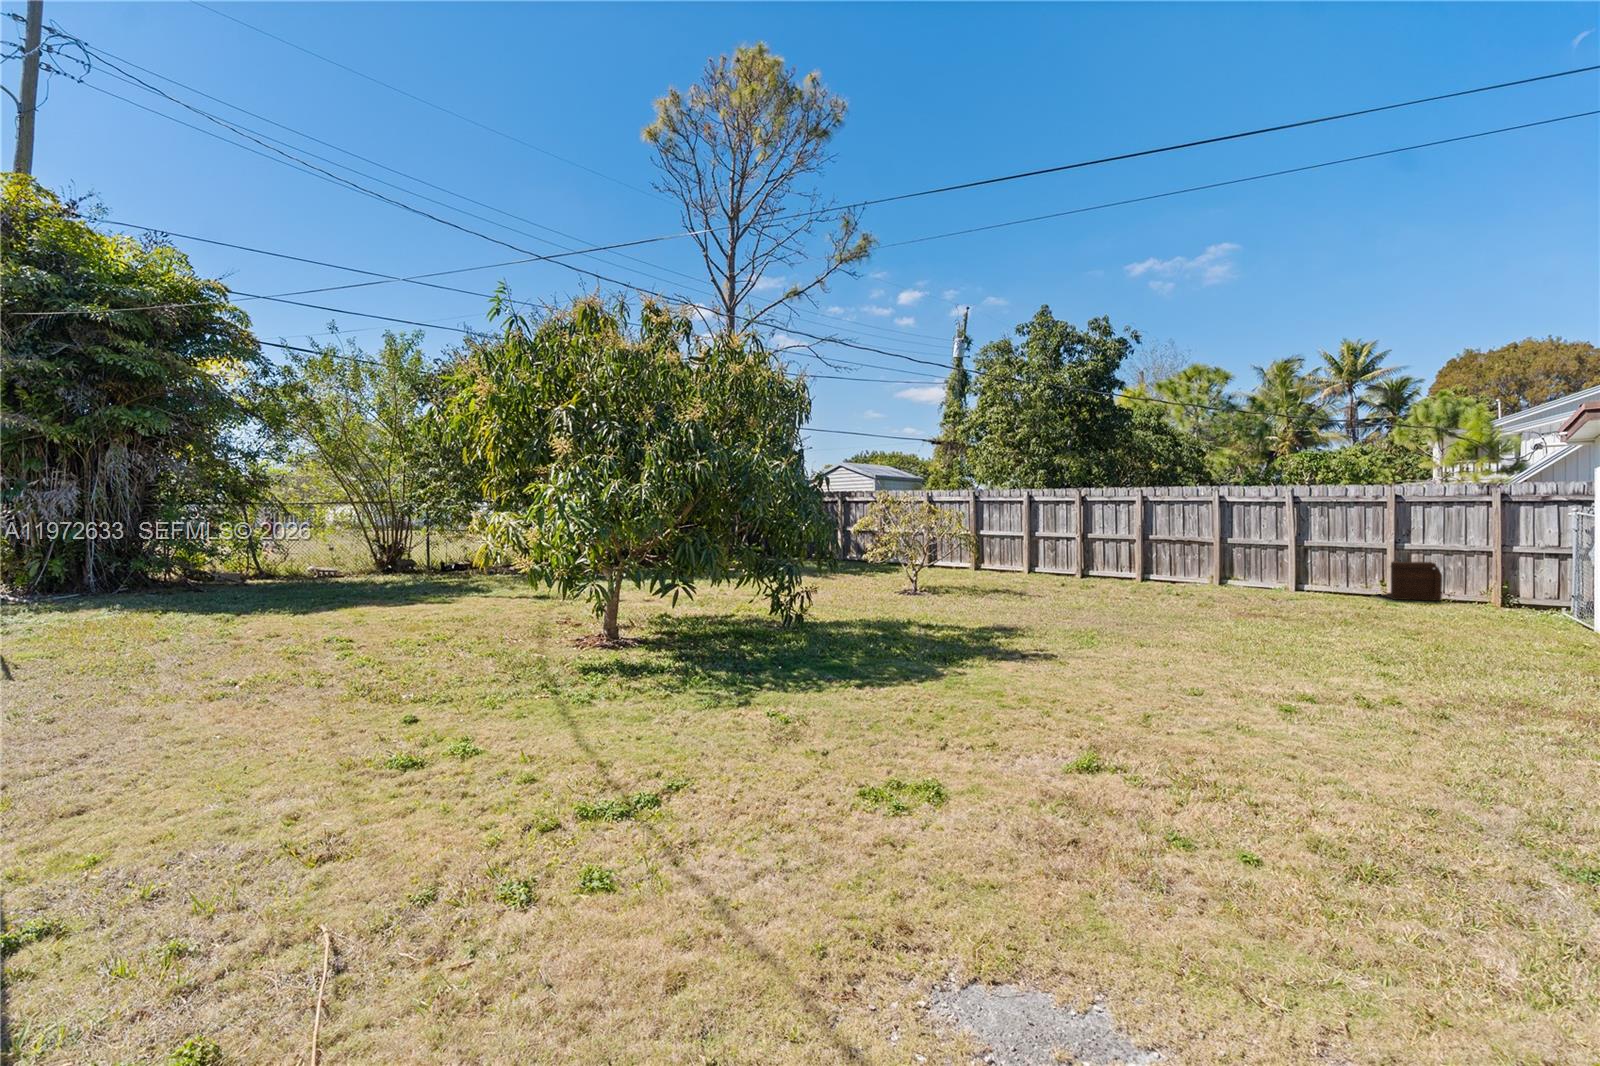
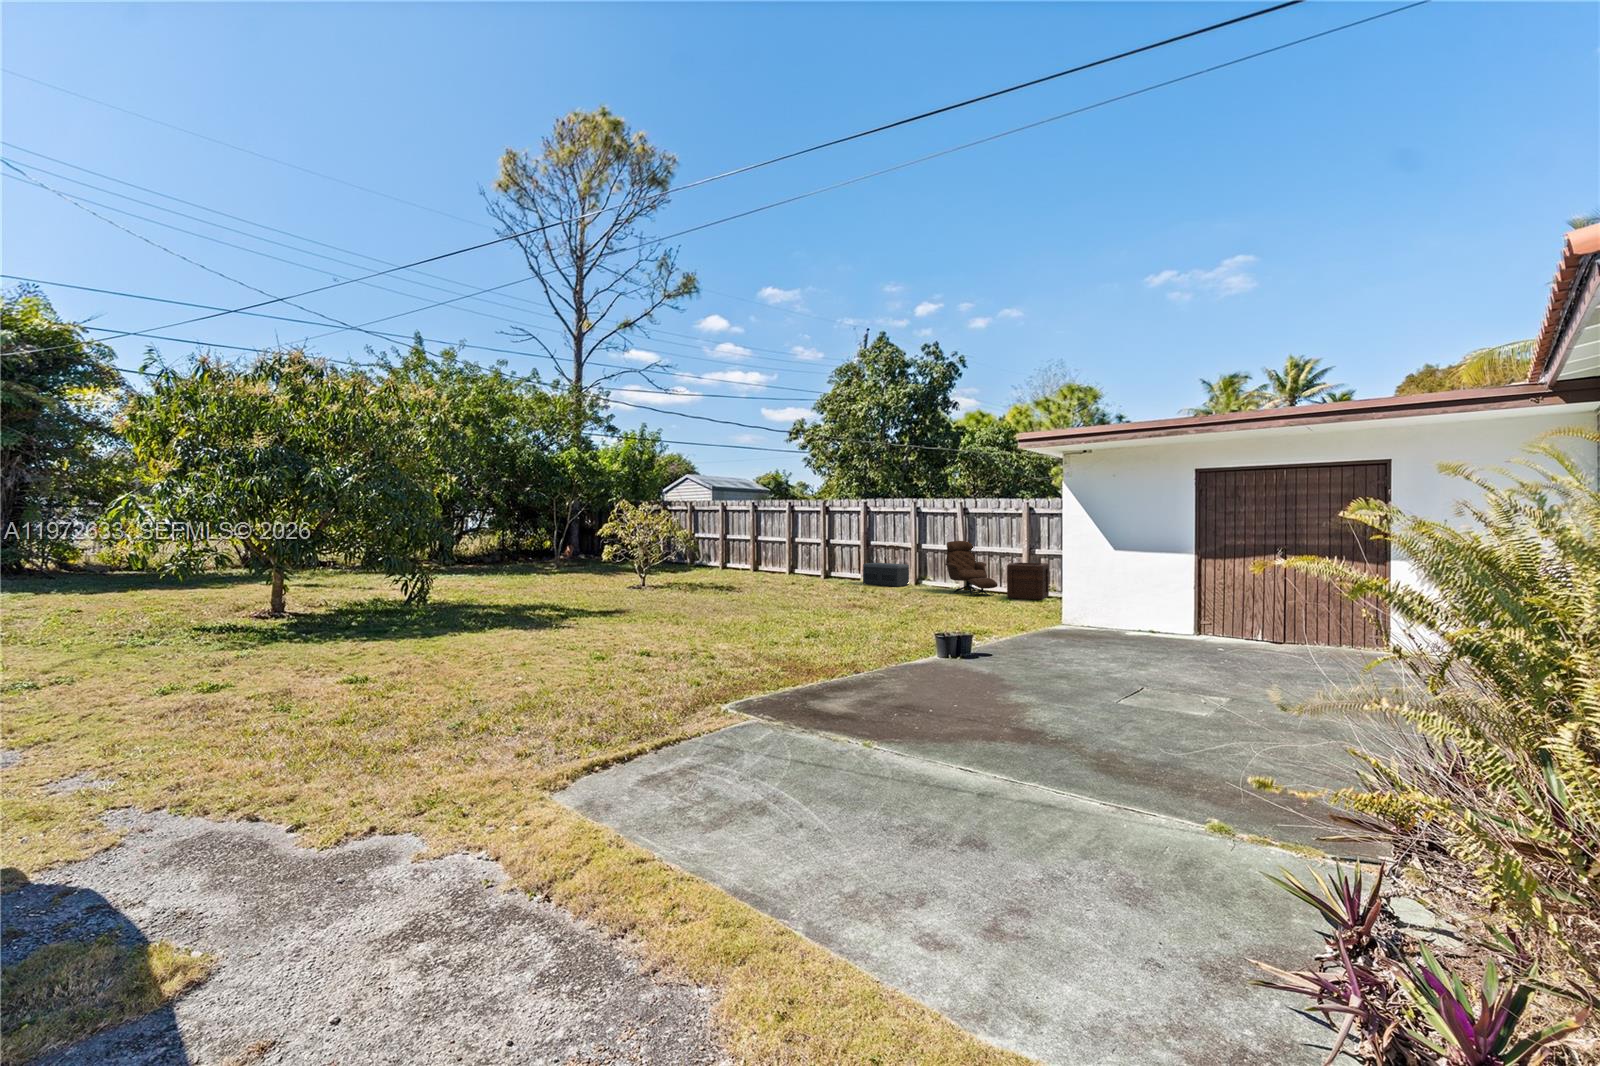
lounge chair: none [1282,535,1365,597] -> present [945,541,998,596]
storage bench: none [1152,560,1212,587] -> present [863,563,909,587]

